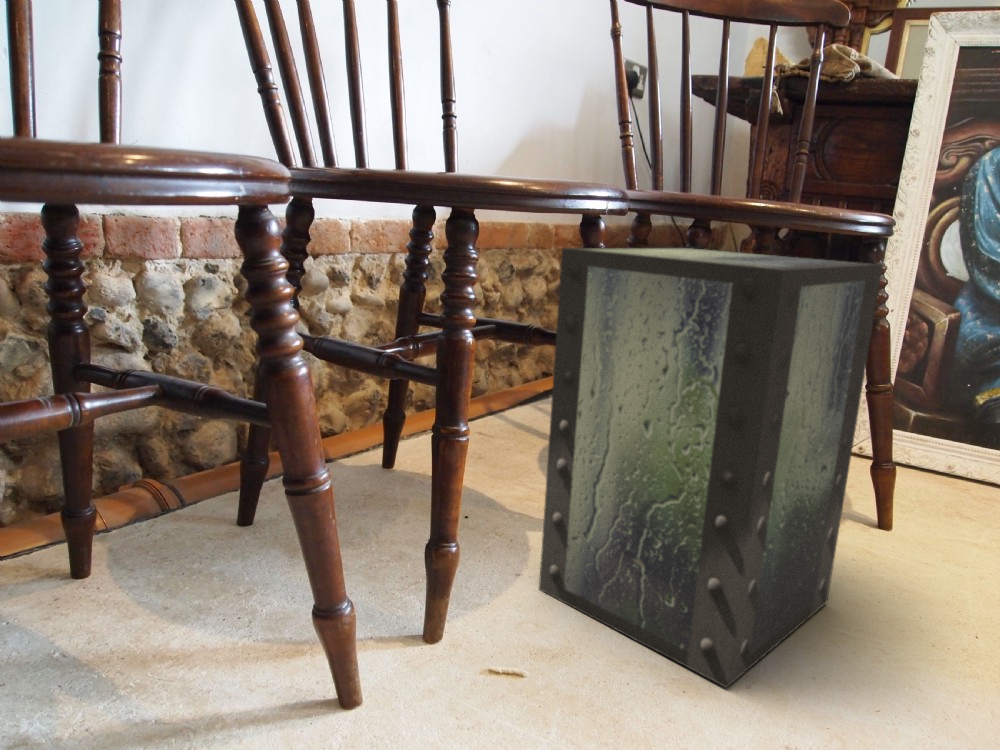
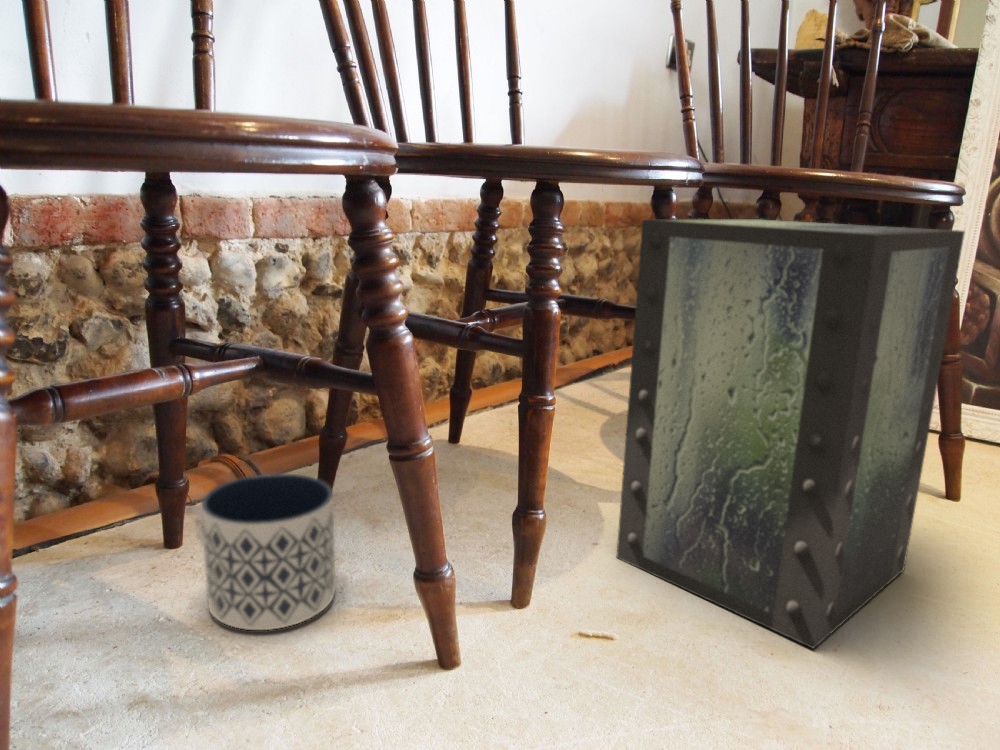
planter: none [95,504,241,671] -> present [202,473,335,630]

